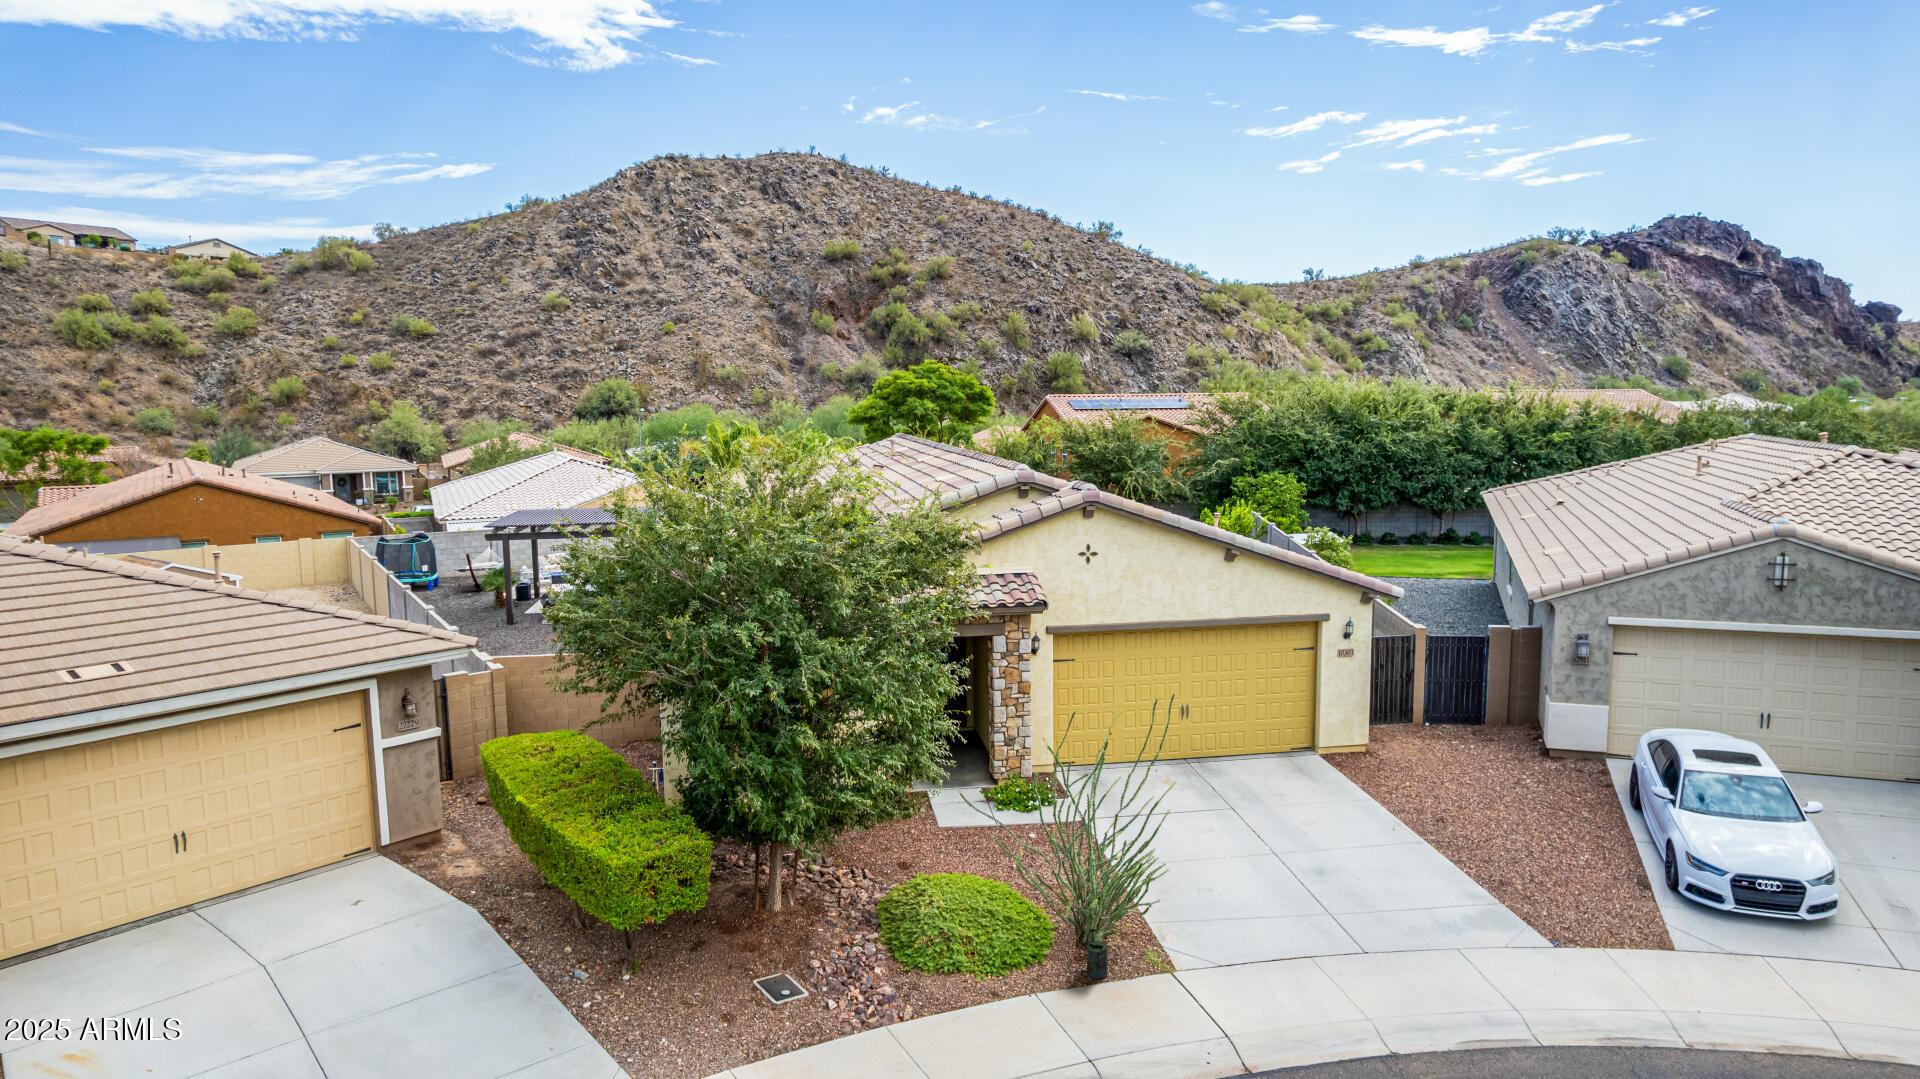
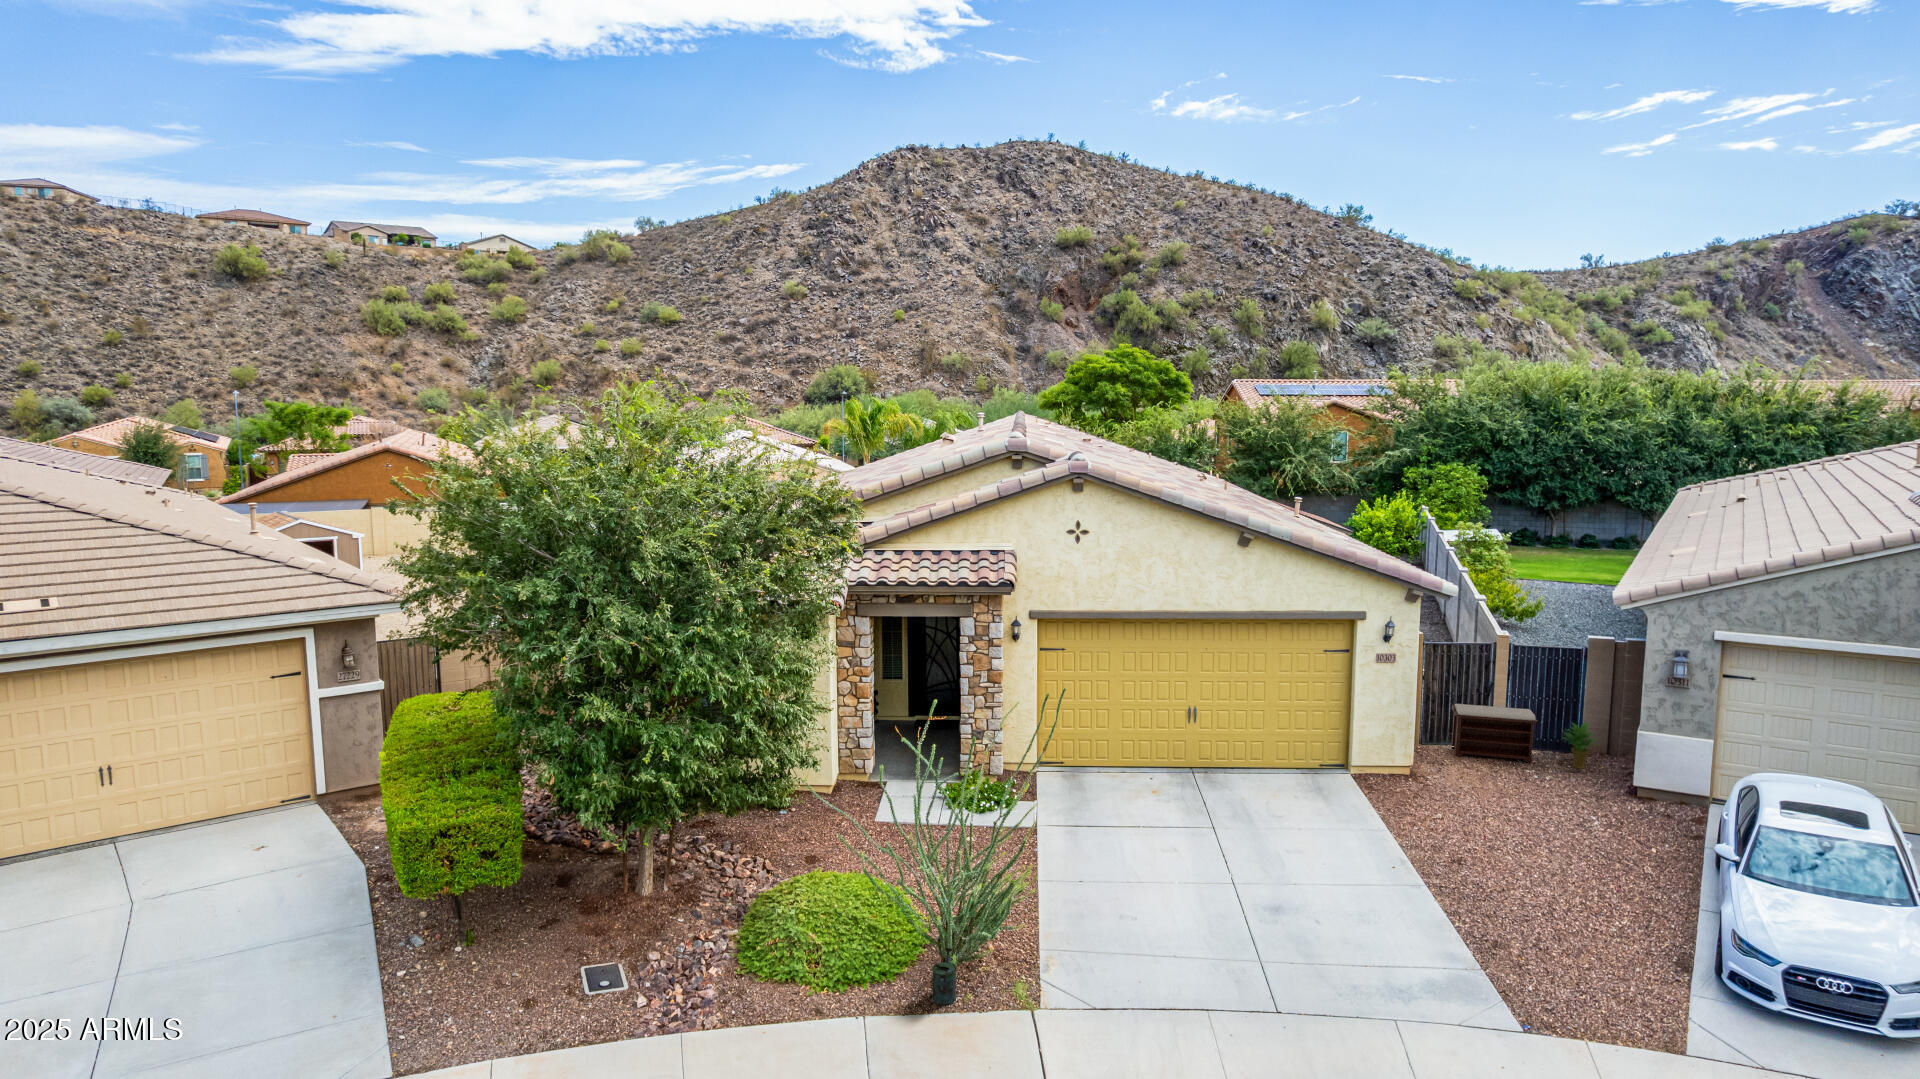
bench: none [1384,686,1456,732] -> present [1451,704,1538,763]
potted plant: none [1473,695,1506,734] -> present [1565,723,1596,769]

